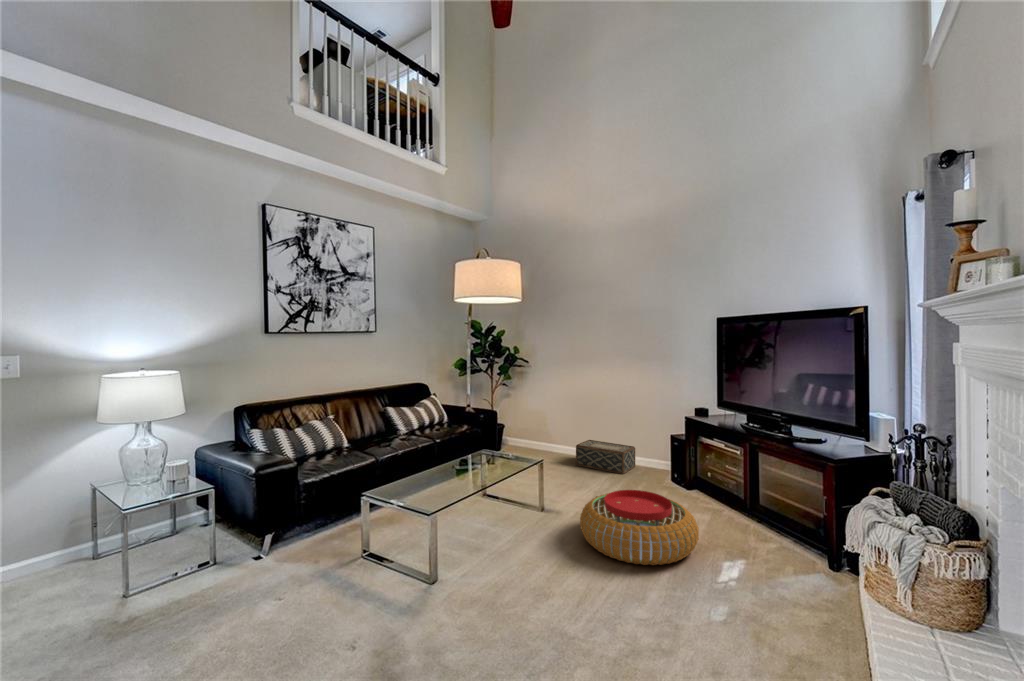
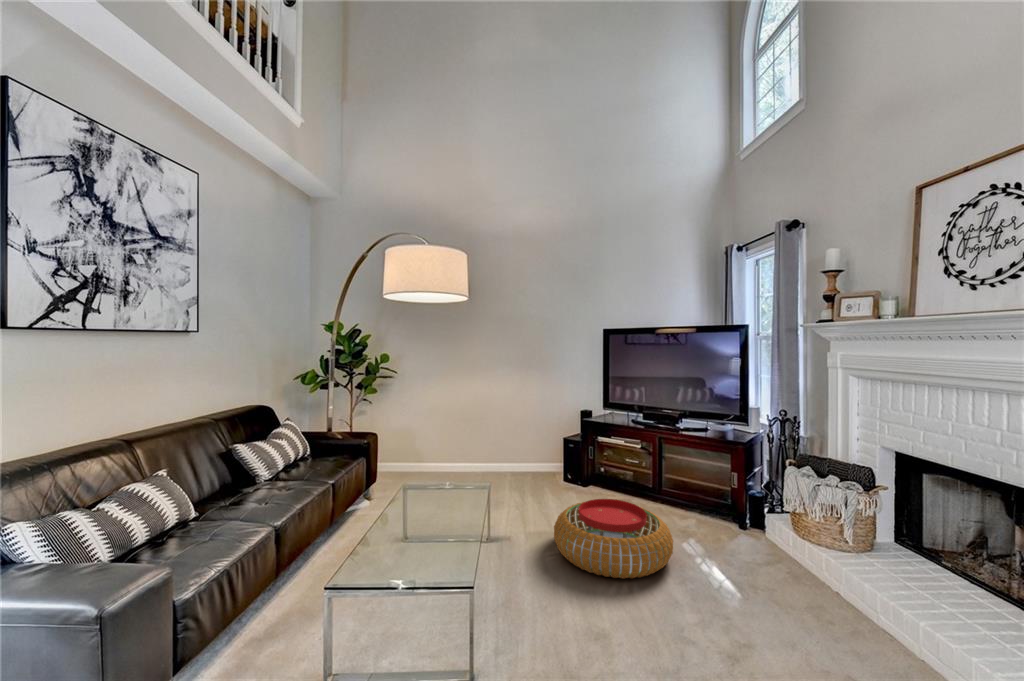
woven basket: present [576,440,635,474] -> none [462,452,518,483]

